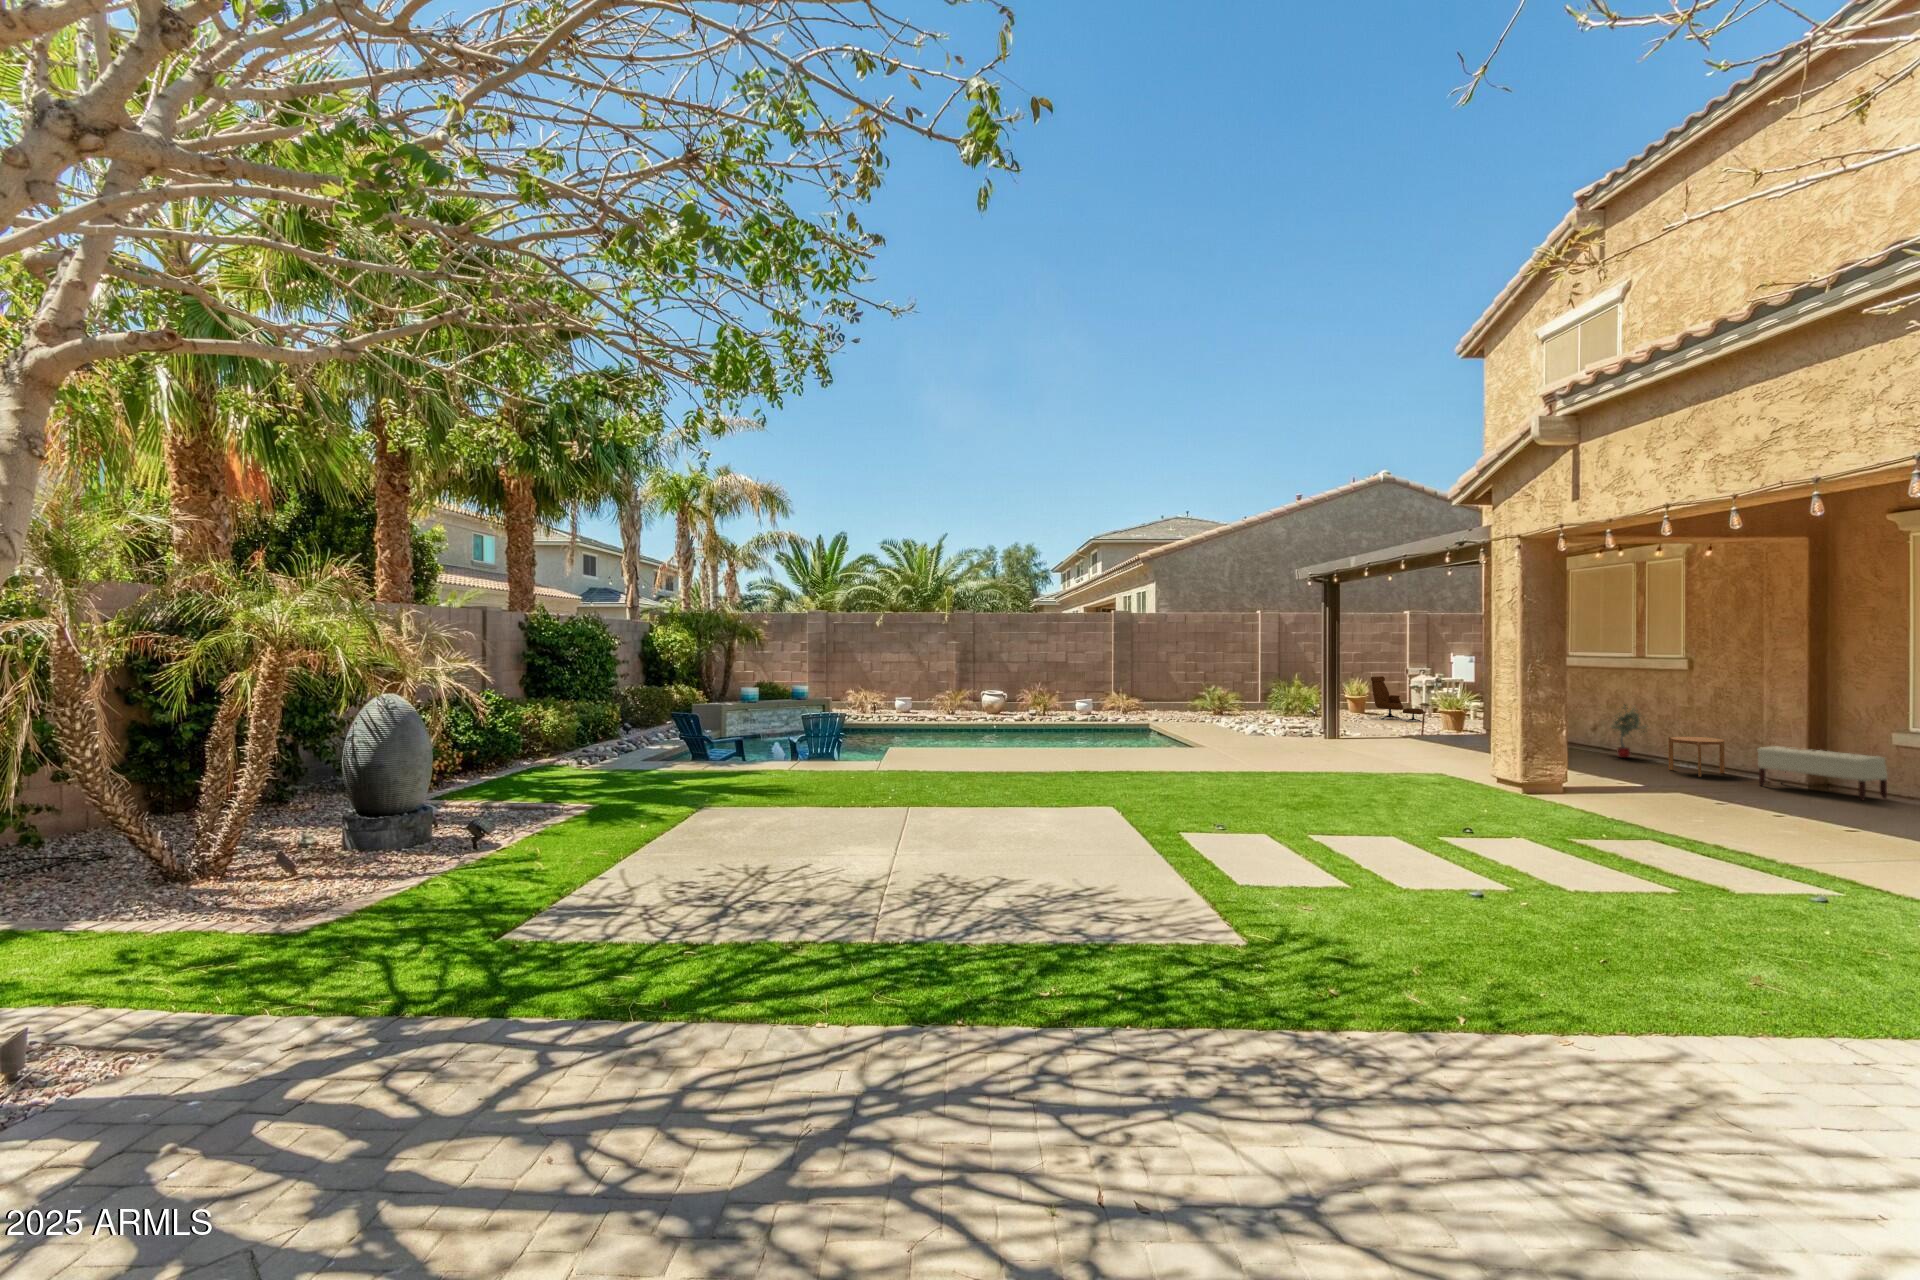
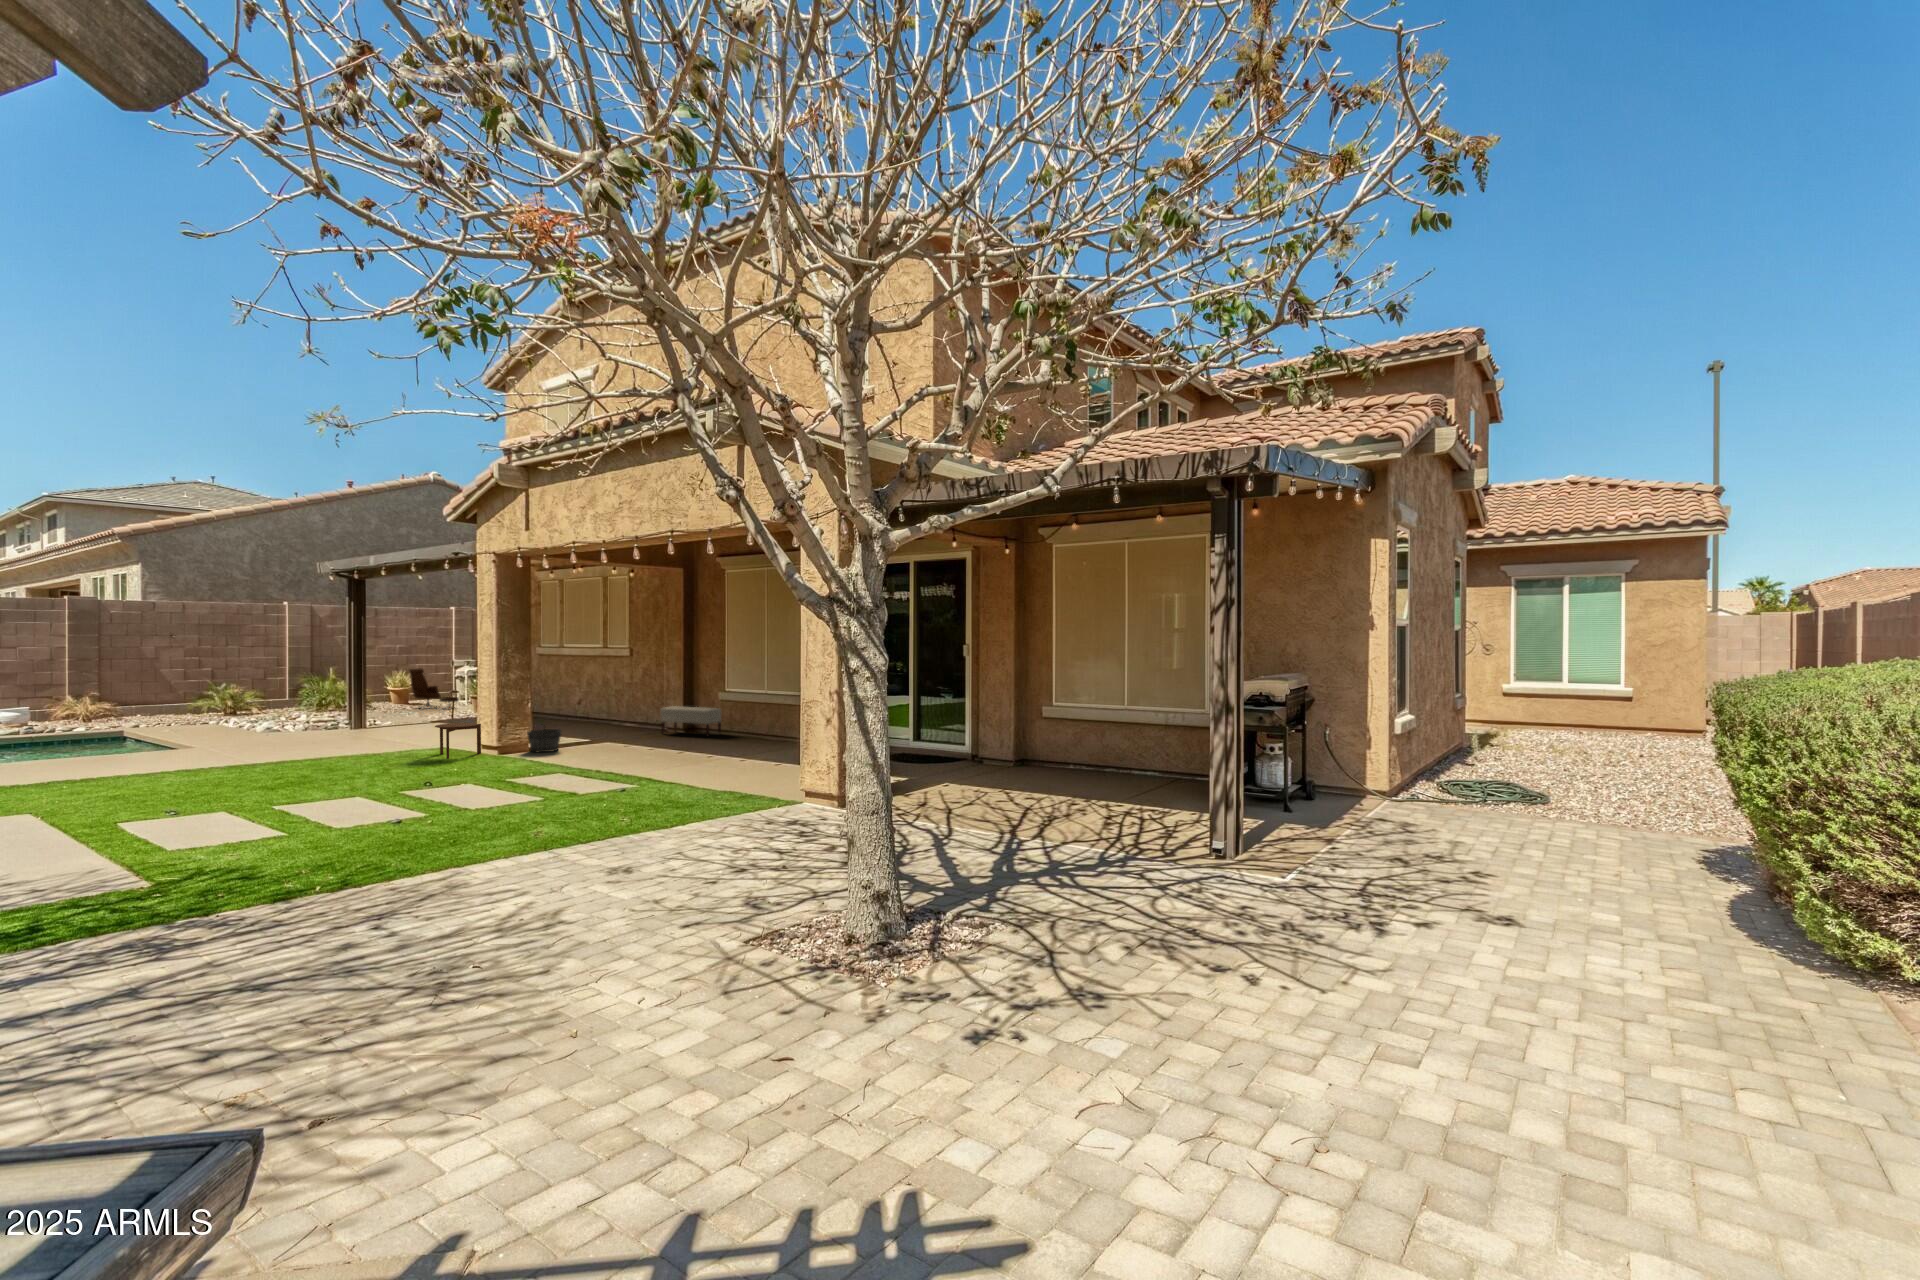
potted tree: present [1611,704,1648,758] -> none [587,683,611,724]
side table: present [1668,737,1725,777] -> present [435,723,481,759]
wooden bucket: none [1562,757,1613,797] -> present [527,728,561,752]

